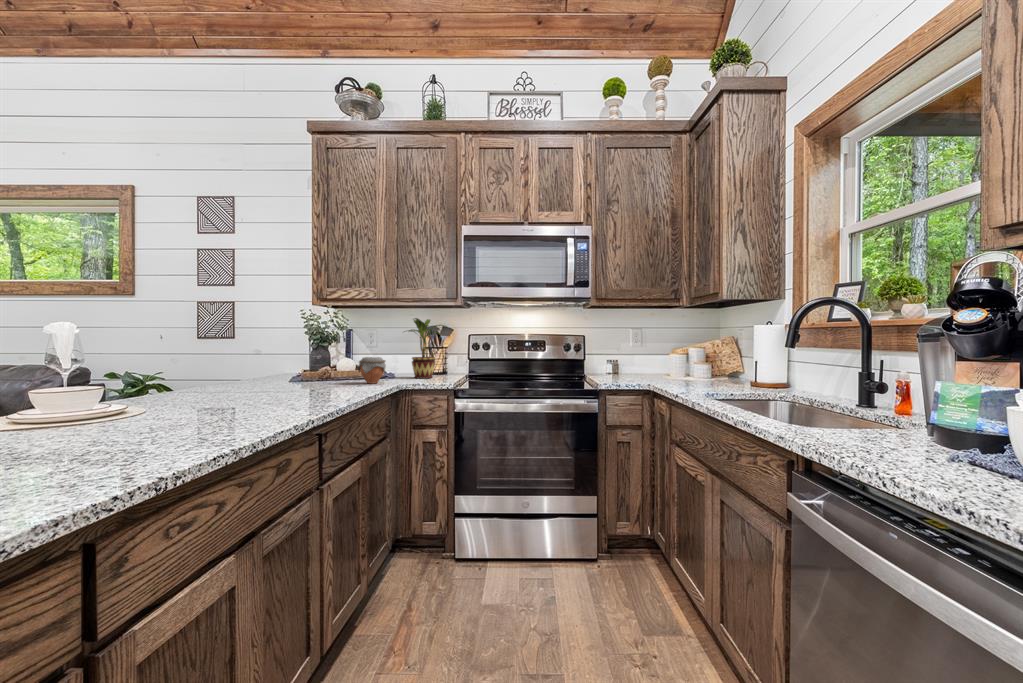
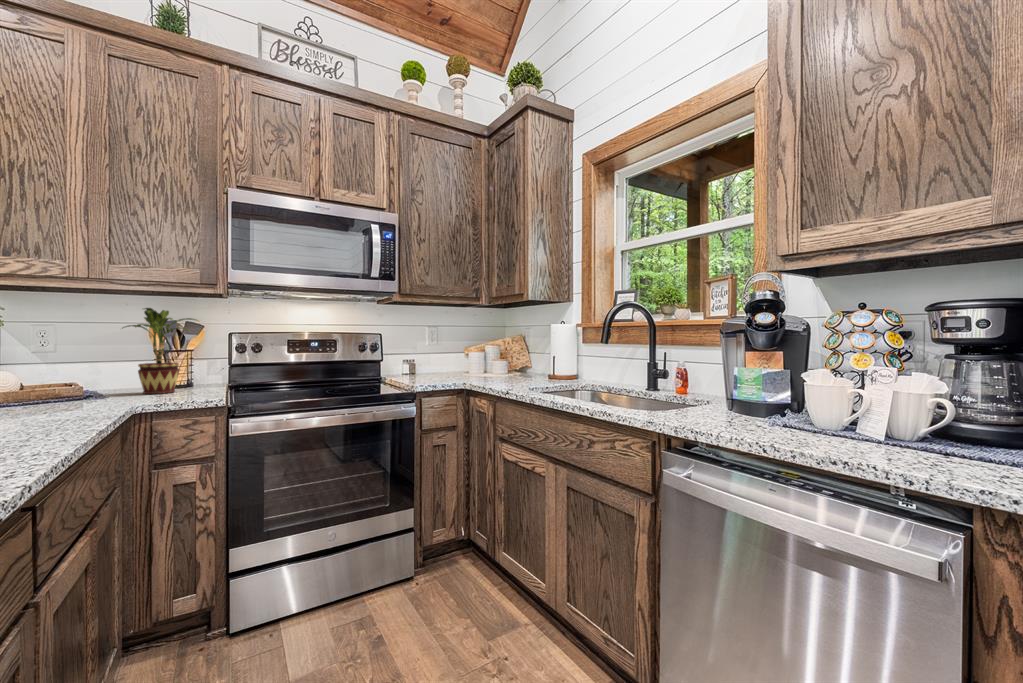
jar: present [358,357,386,384] -> none [44,365,102,407]

